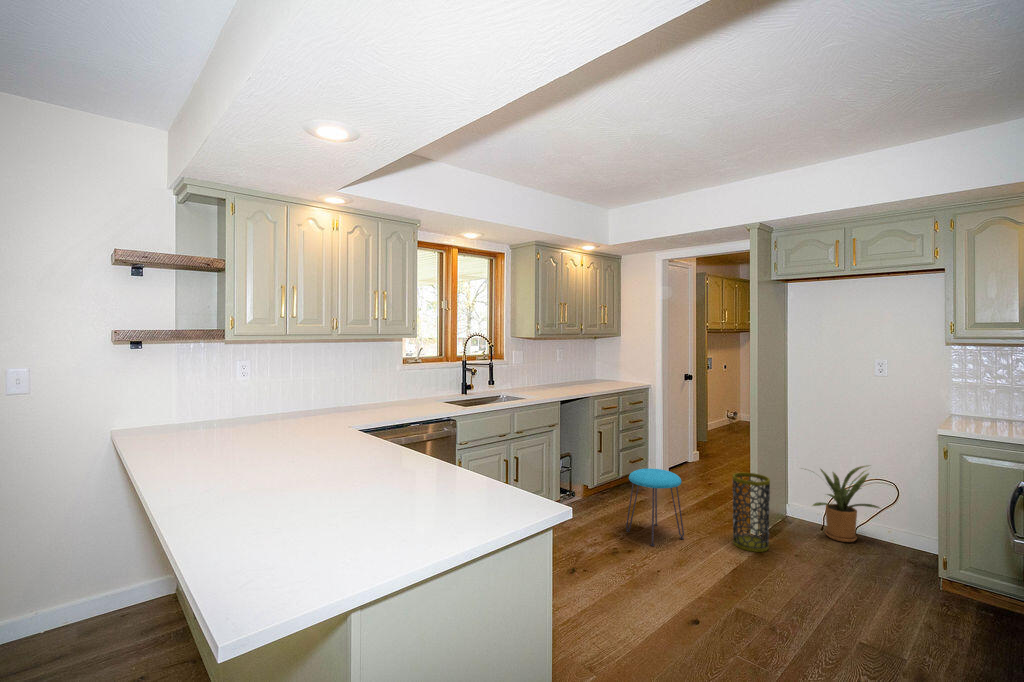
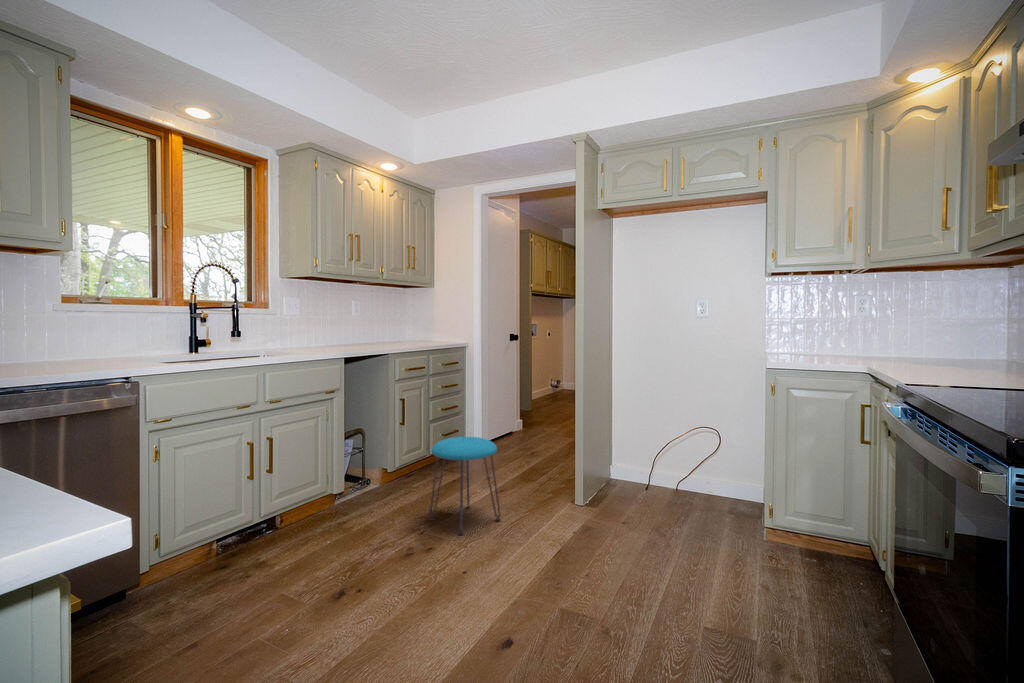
house plant: present [813,466,879,542] -> none [624,414,707,501]
trash can: present [733,472,770,552] -> none [556,432,597,525]

